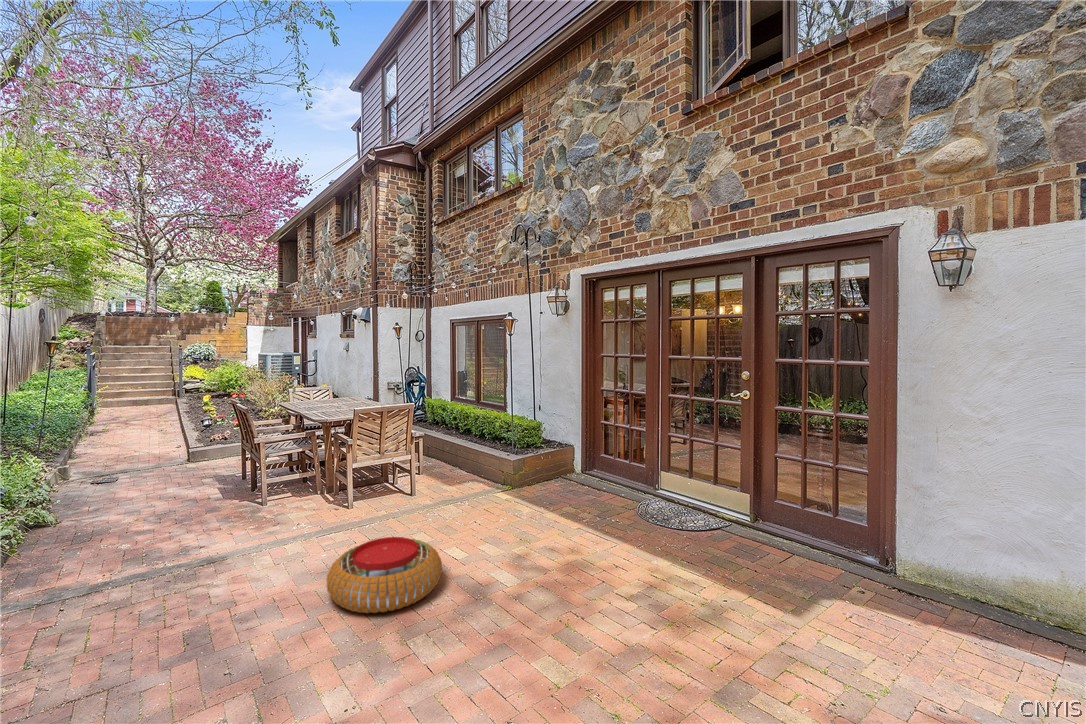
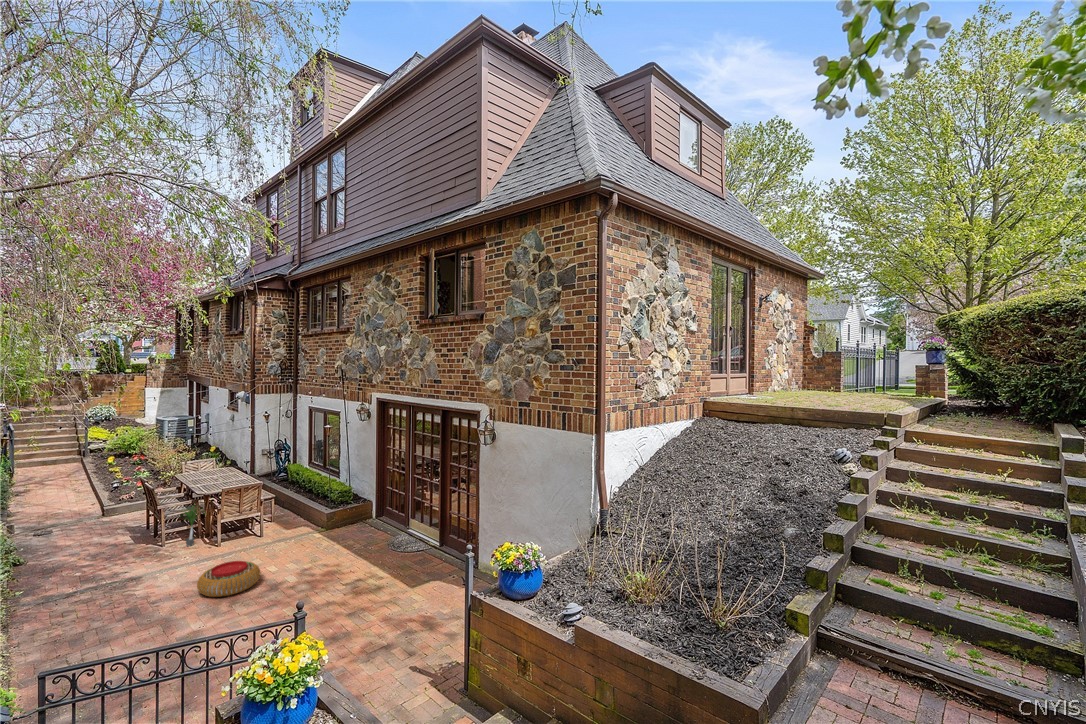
potted plant: none [279,431,332,506] -> present [185,507,203,546]

